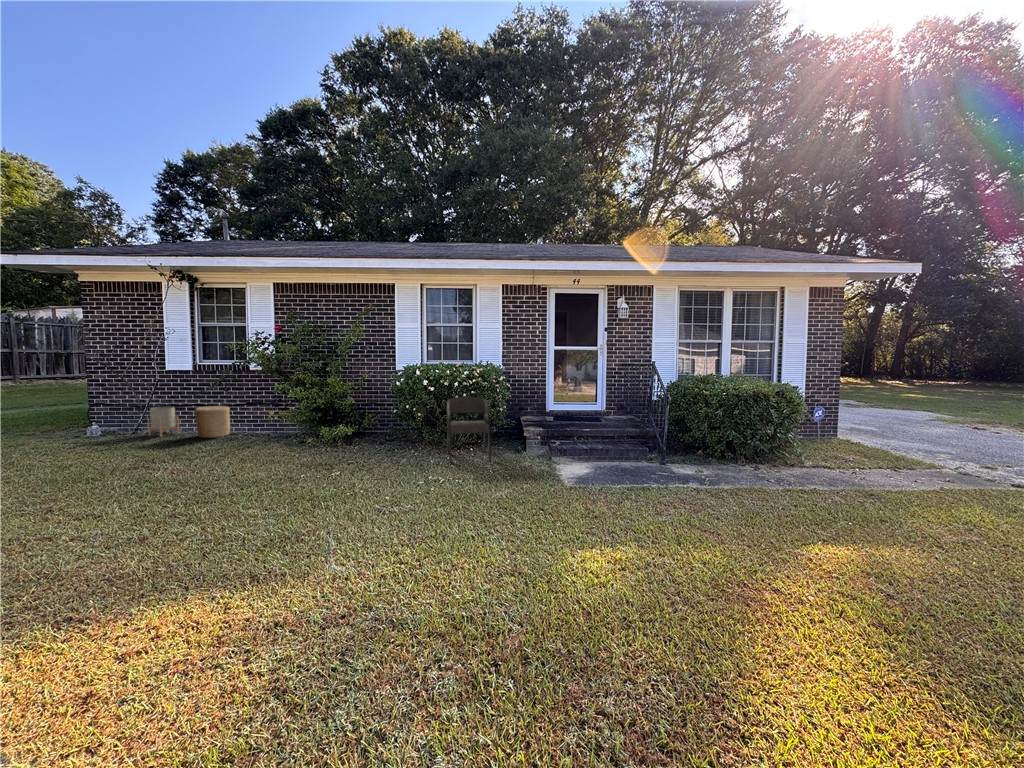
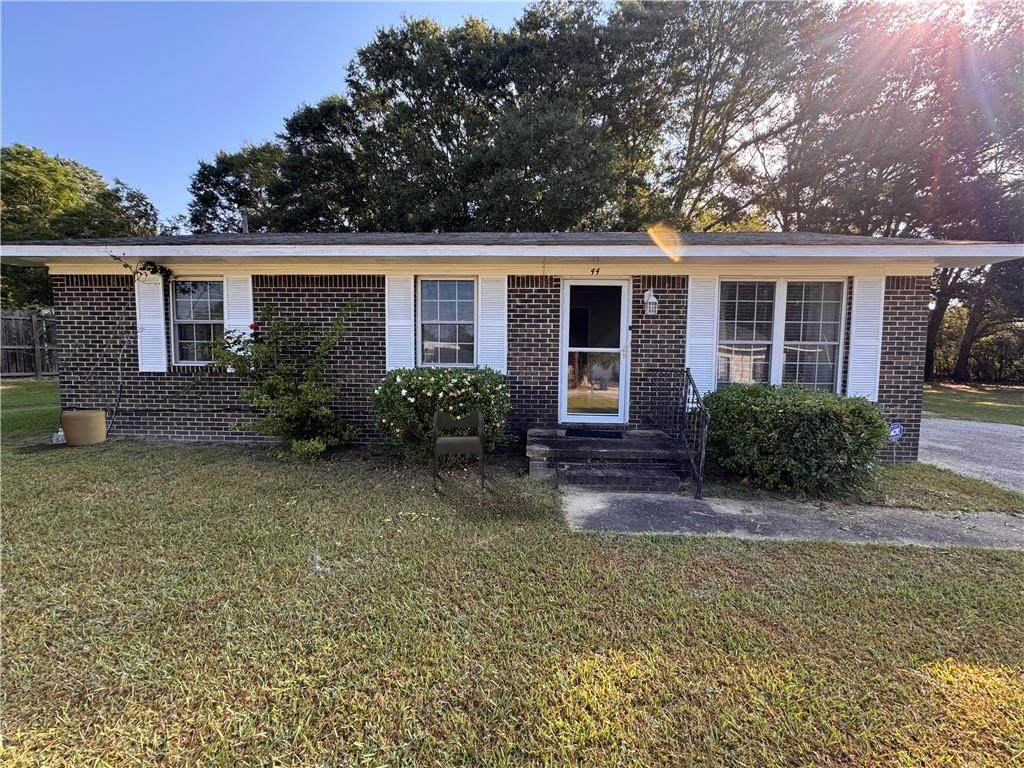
planter: present [147,406,179,437] -> none [117,412,153,446]
woven basket: present [195,406,230,438] -> present [60,410,106,446]

